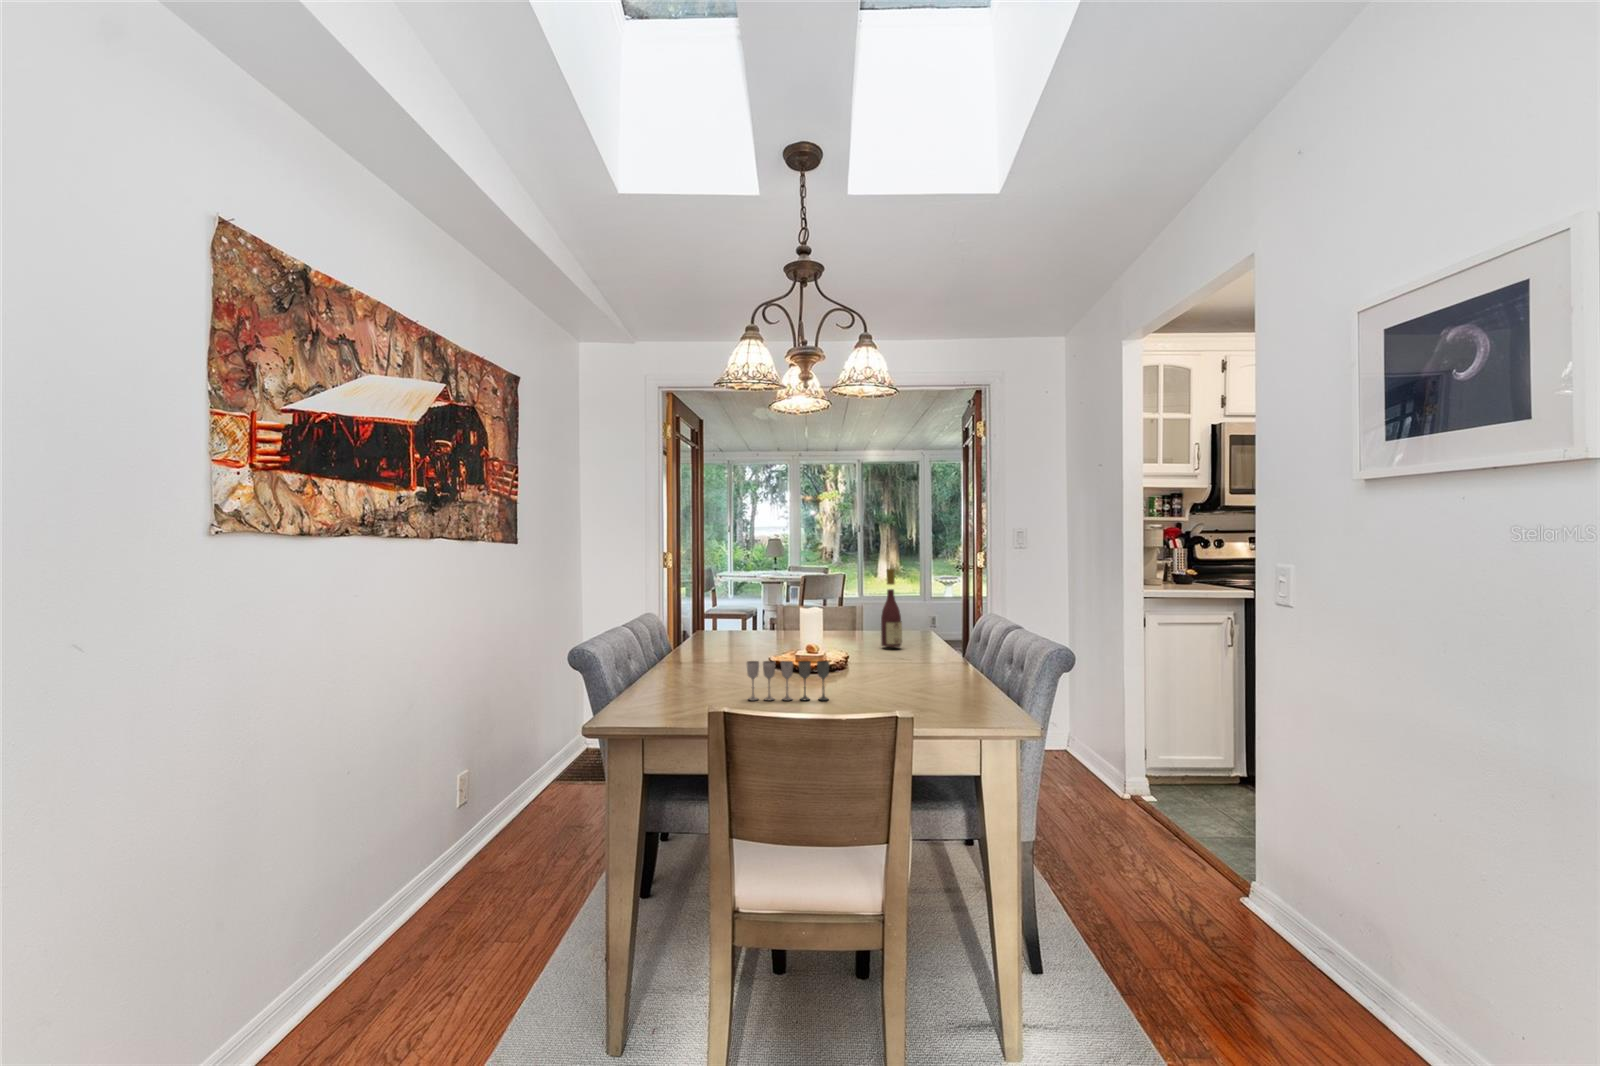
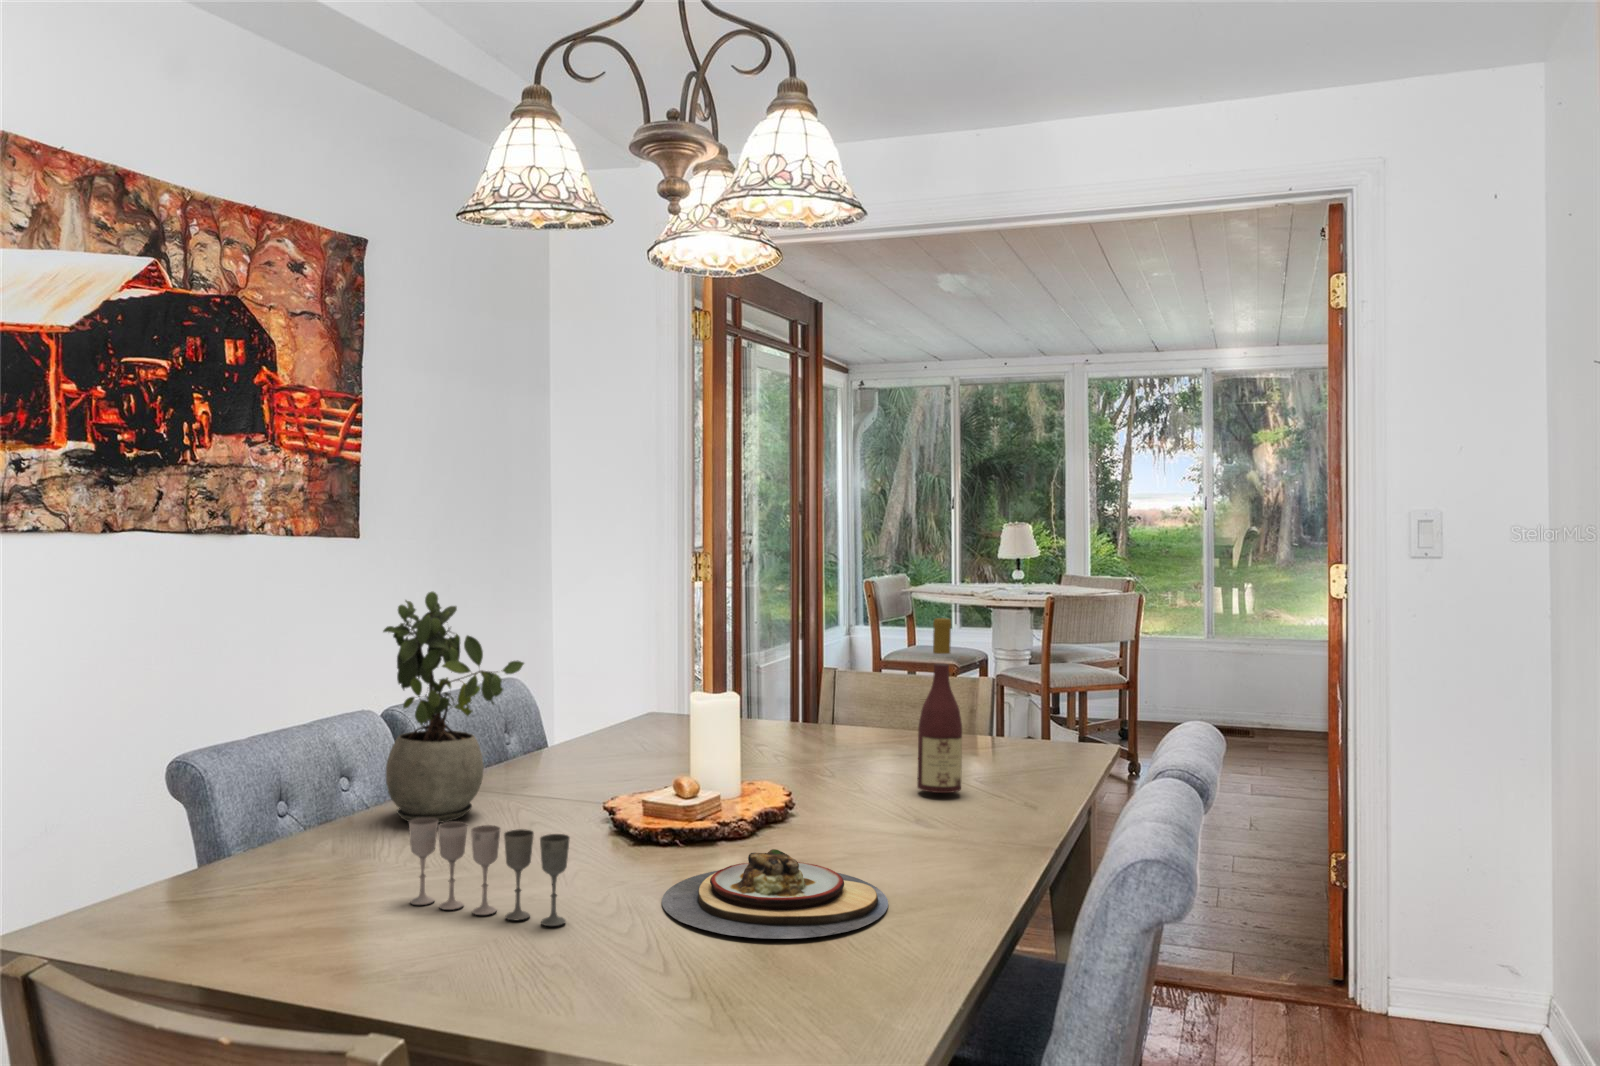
potted plant: none [664,561,741,676] -> present [383,592,524,823]
plate: none [846,663,944,695] -> present [662,849,888,939]

